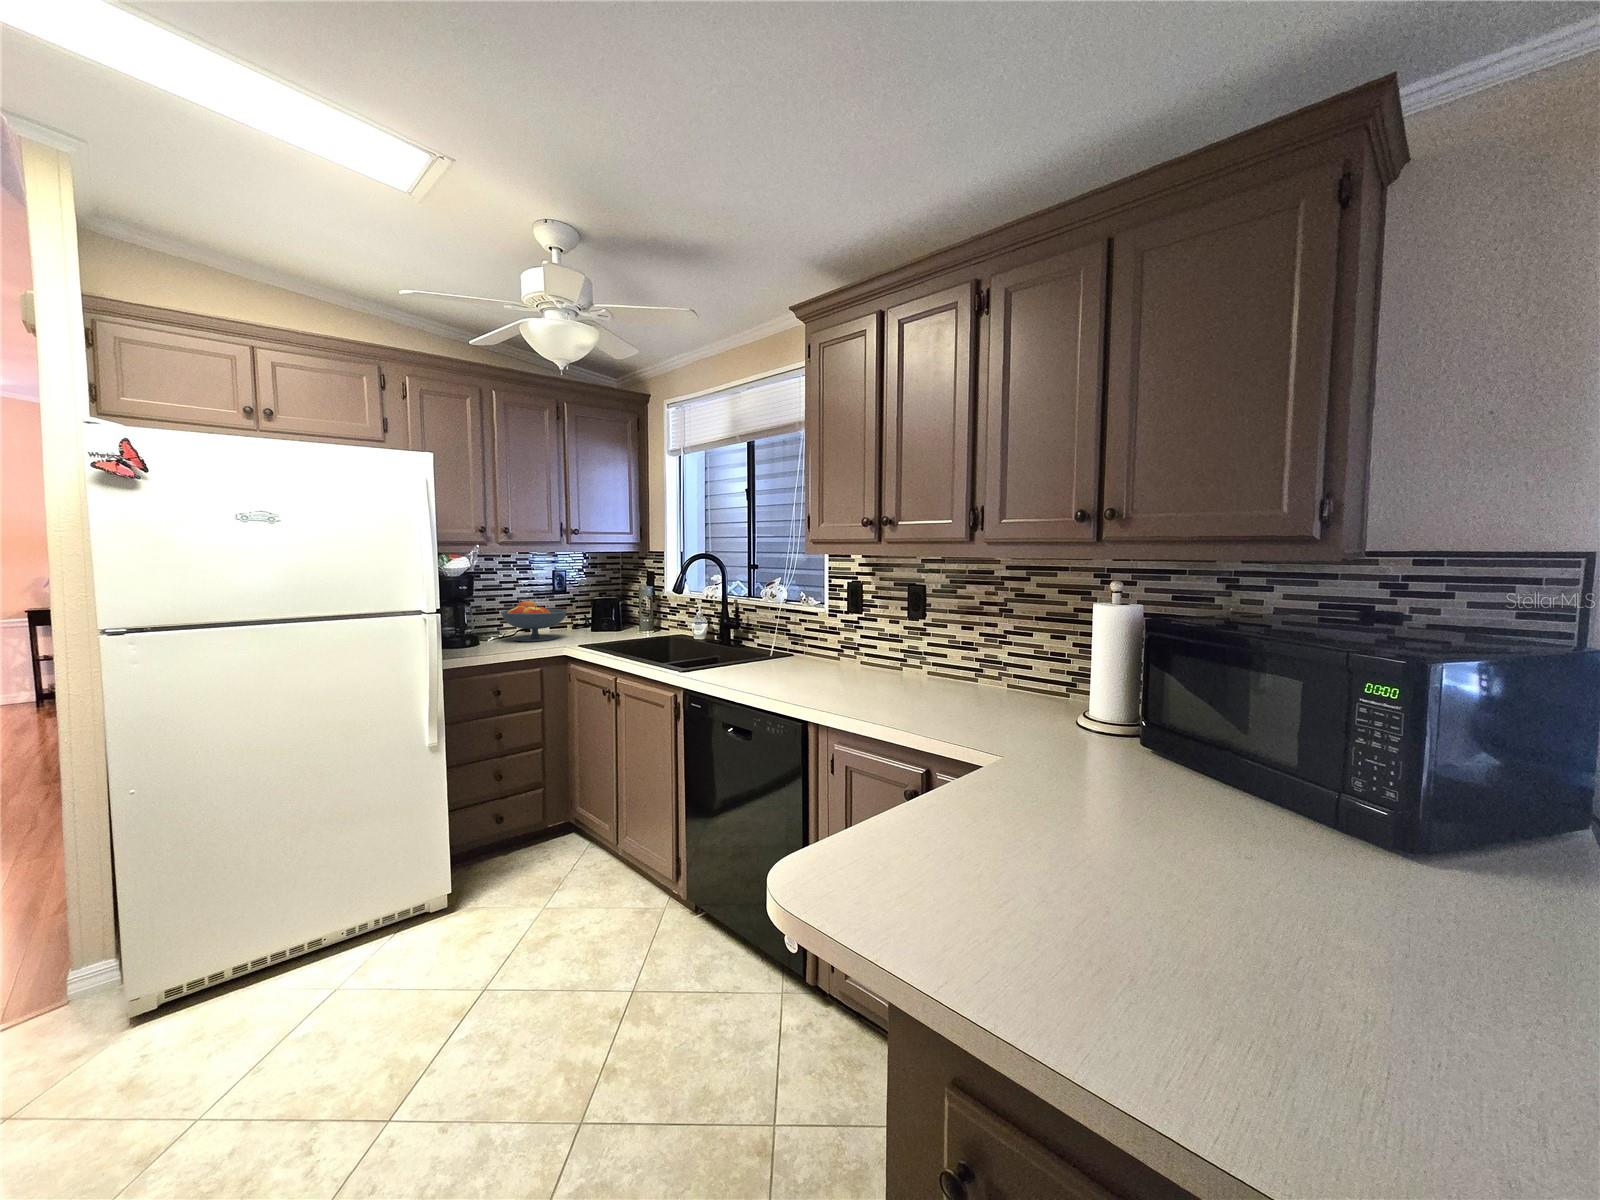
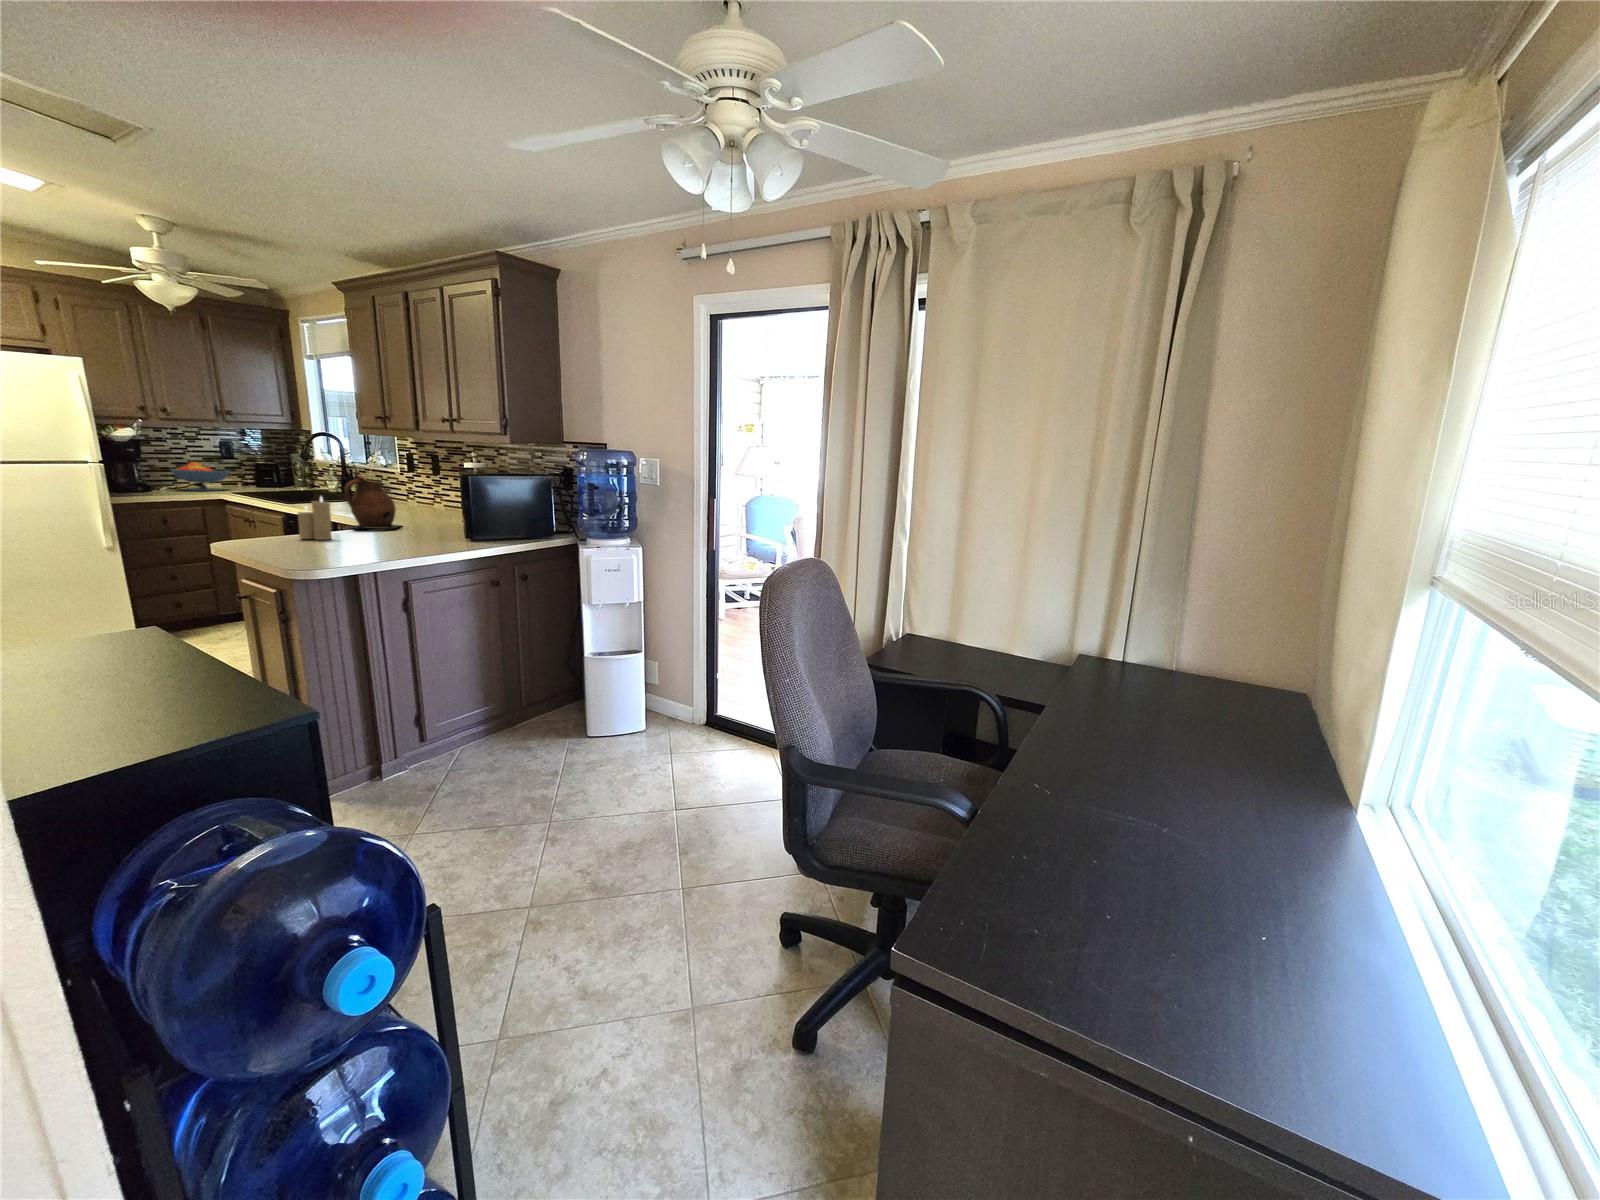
ceramic pitcher: none [1048,679,1215,855] -> present [344,475,400,529]
candle: none [1178,831,1333,1031] -> present [298,497,332,540]

